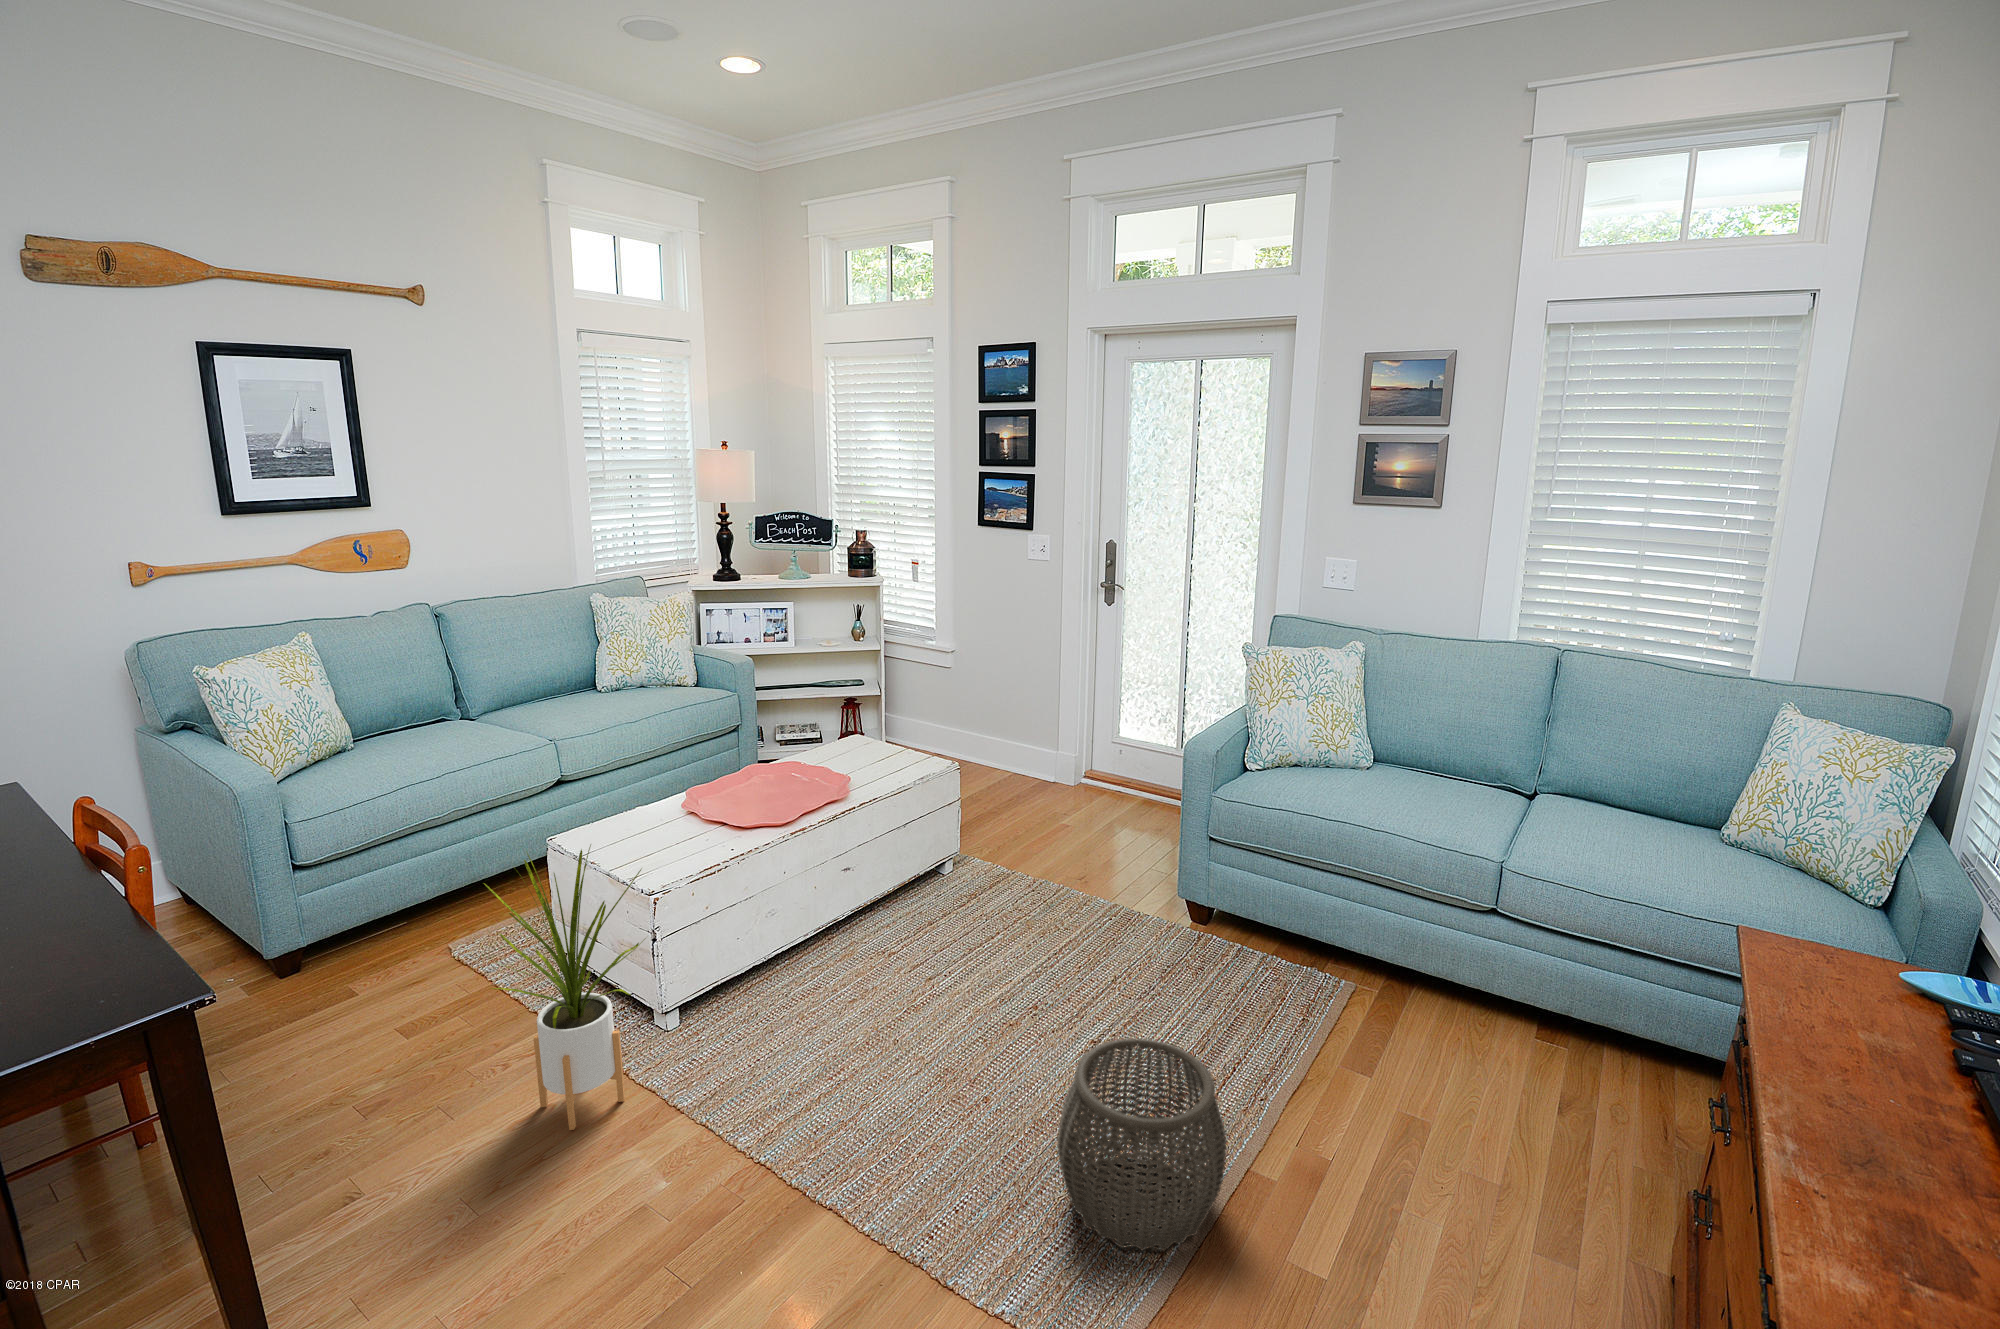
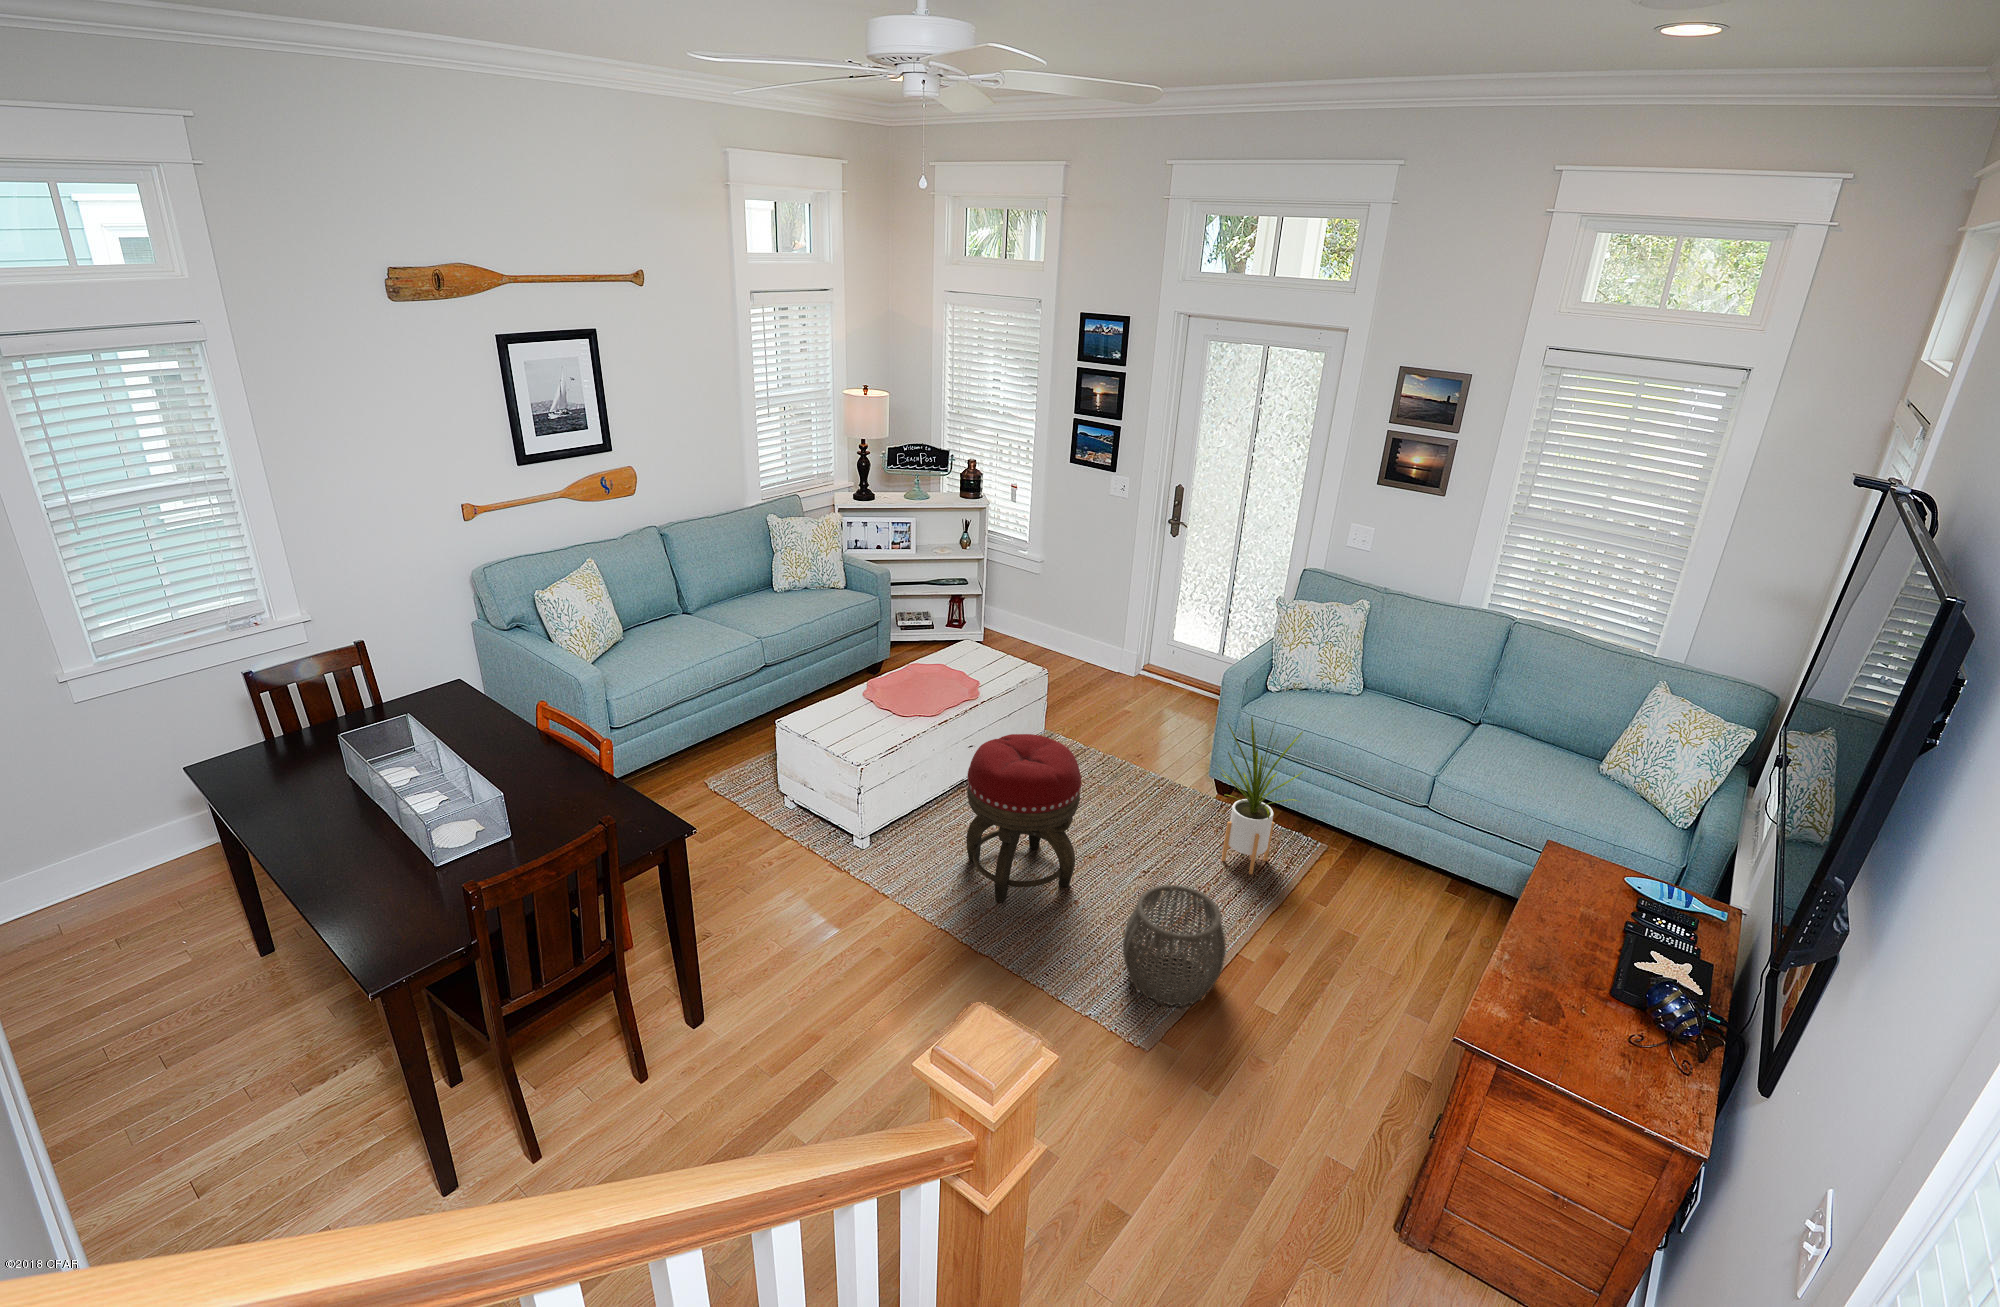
footstool: none [816,827,987,1089] -> present [966,734,1081,902]
house plant: present [484,845,646,1130] -> present [1218,717,1304,874]

